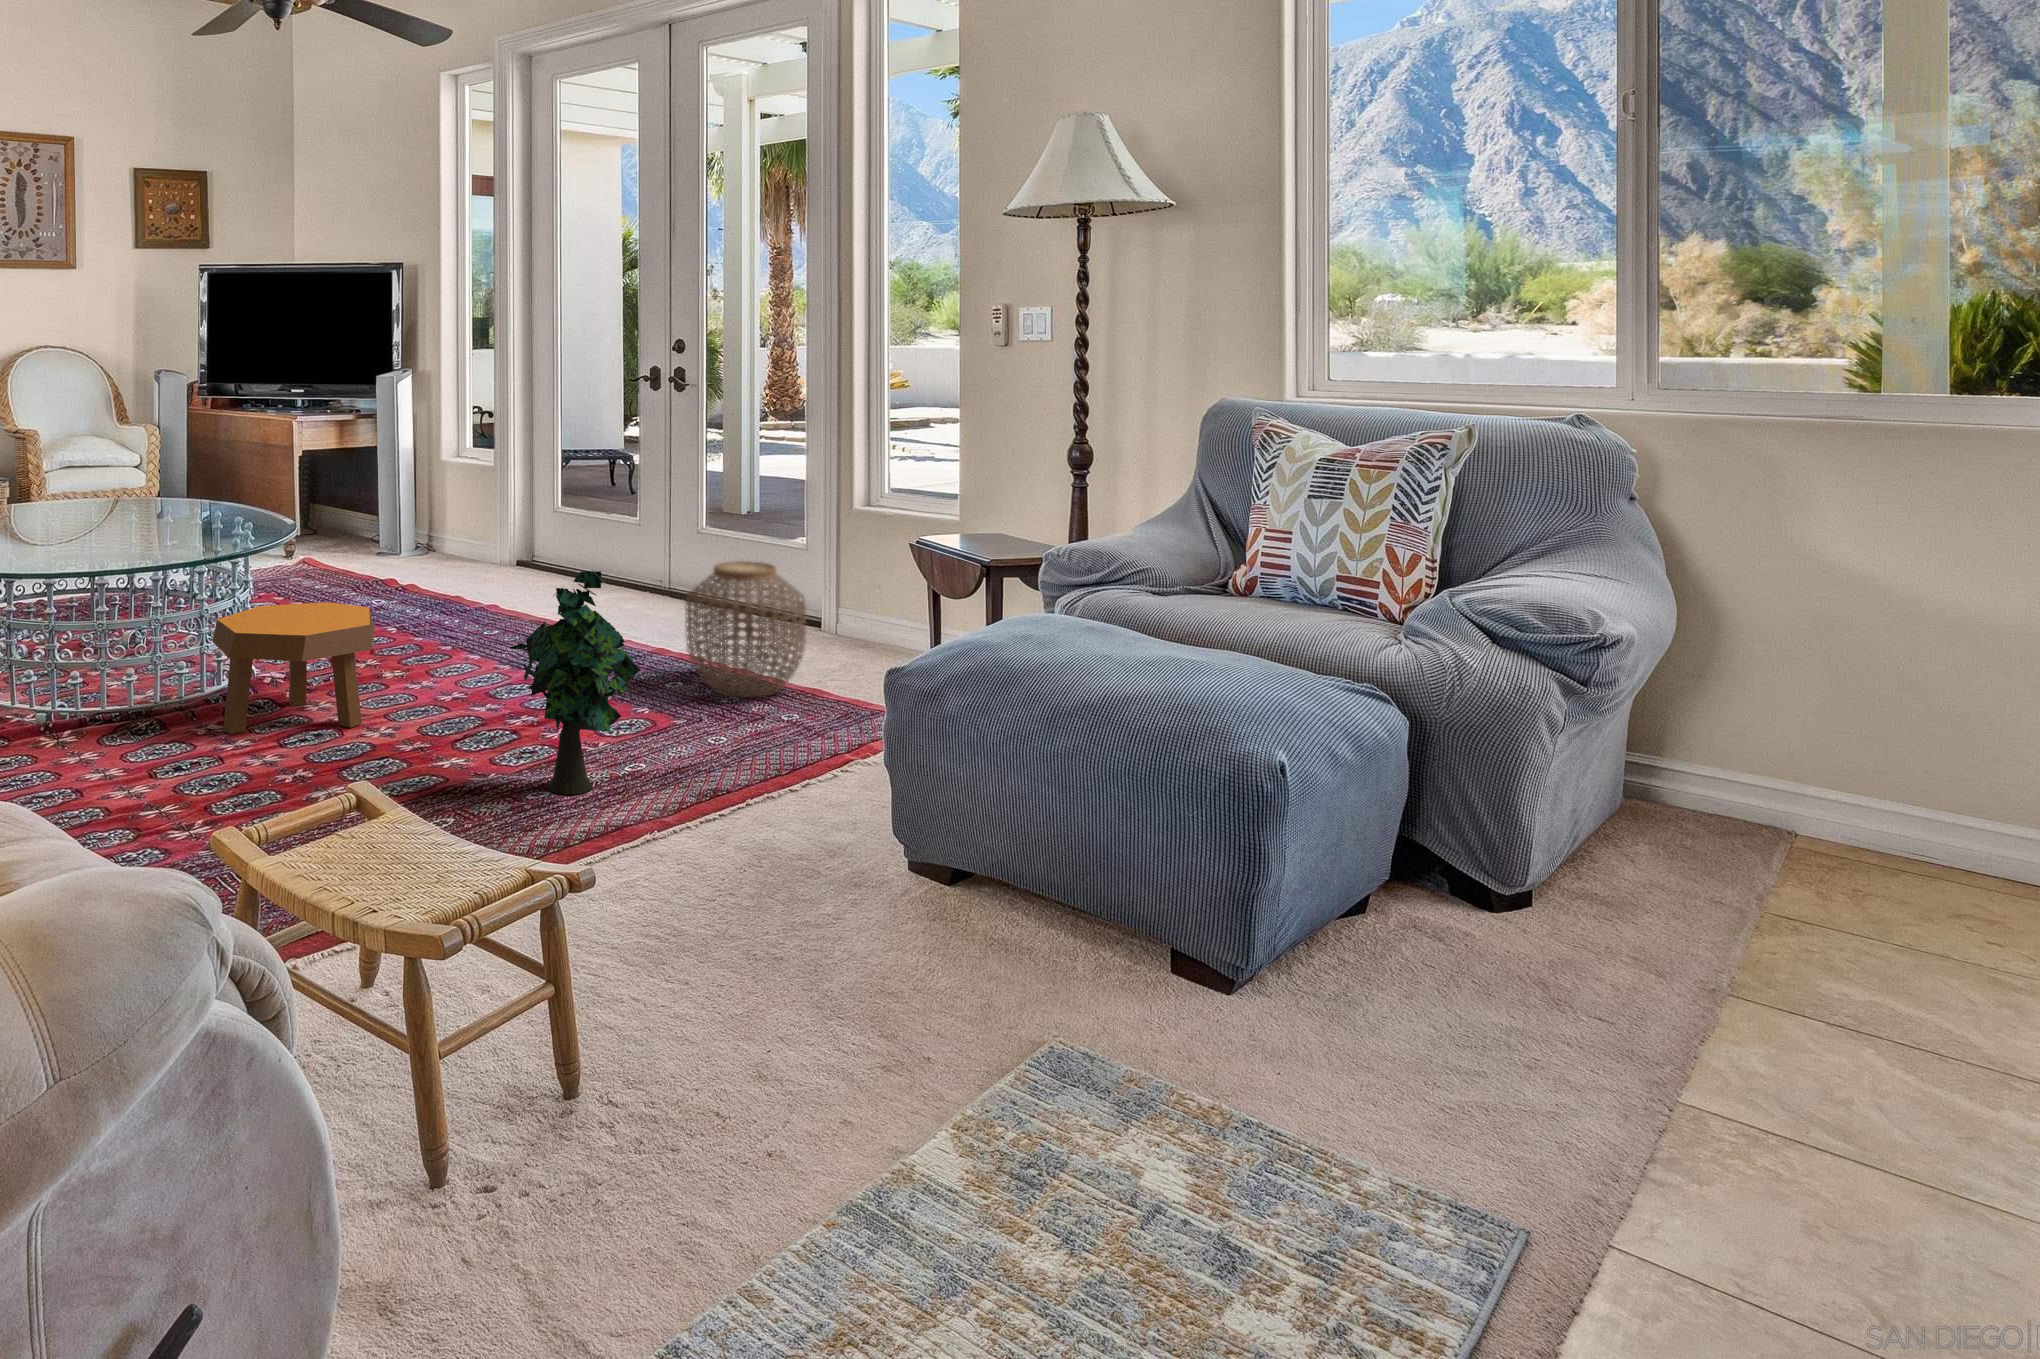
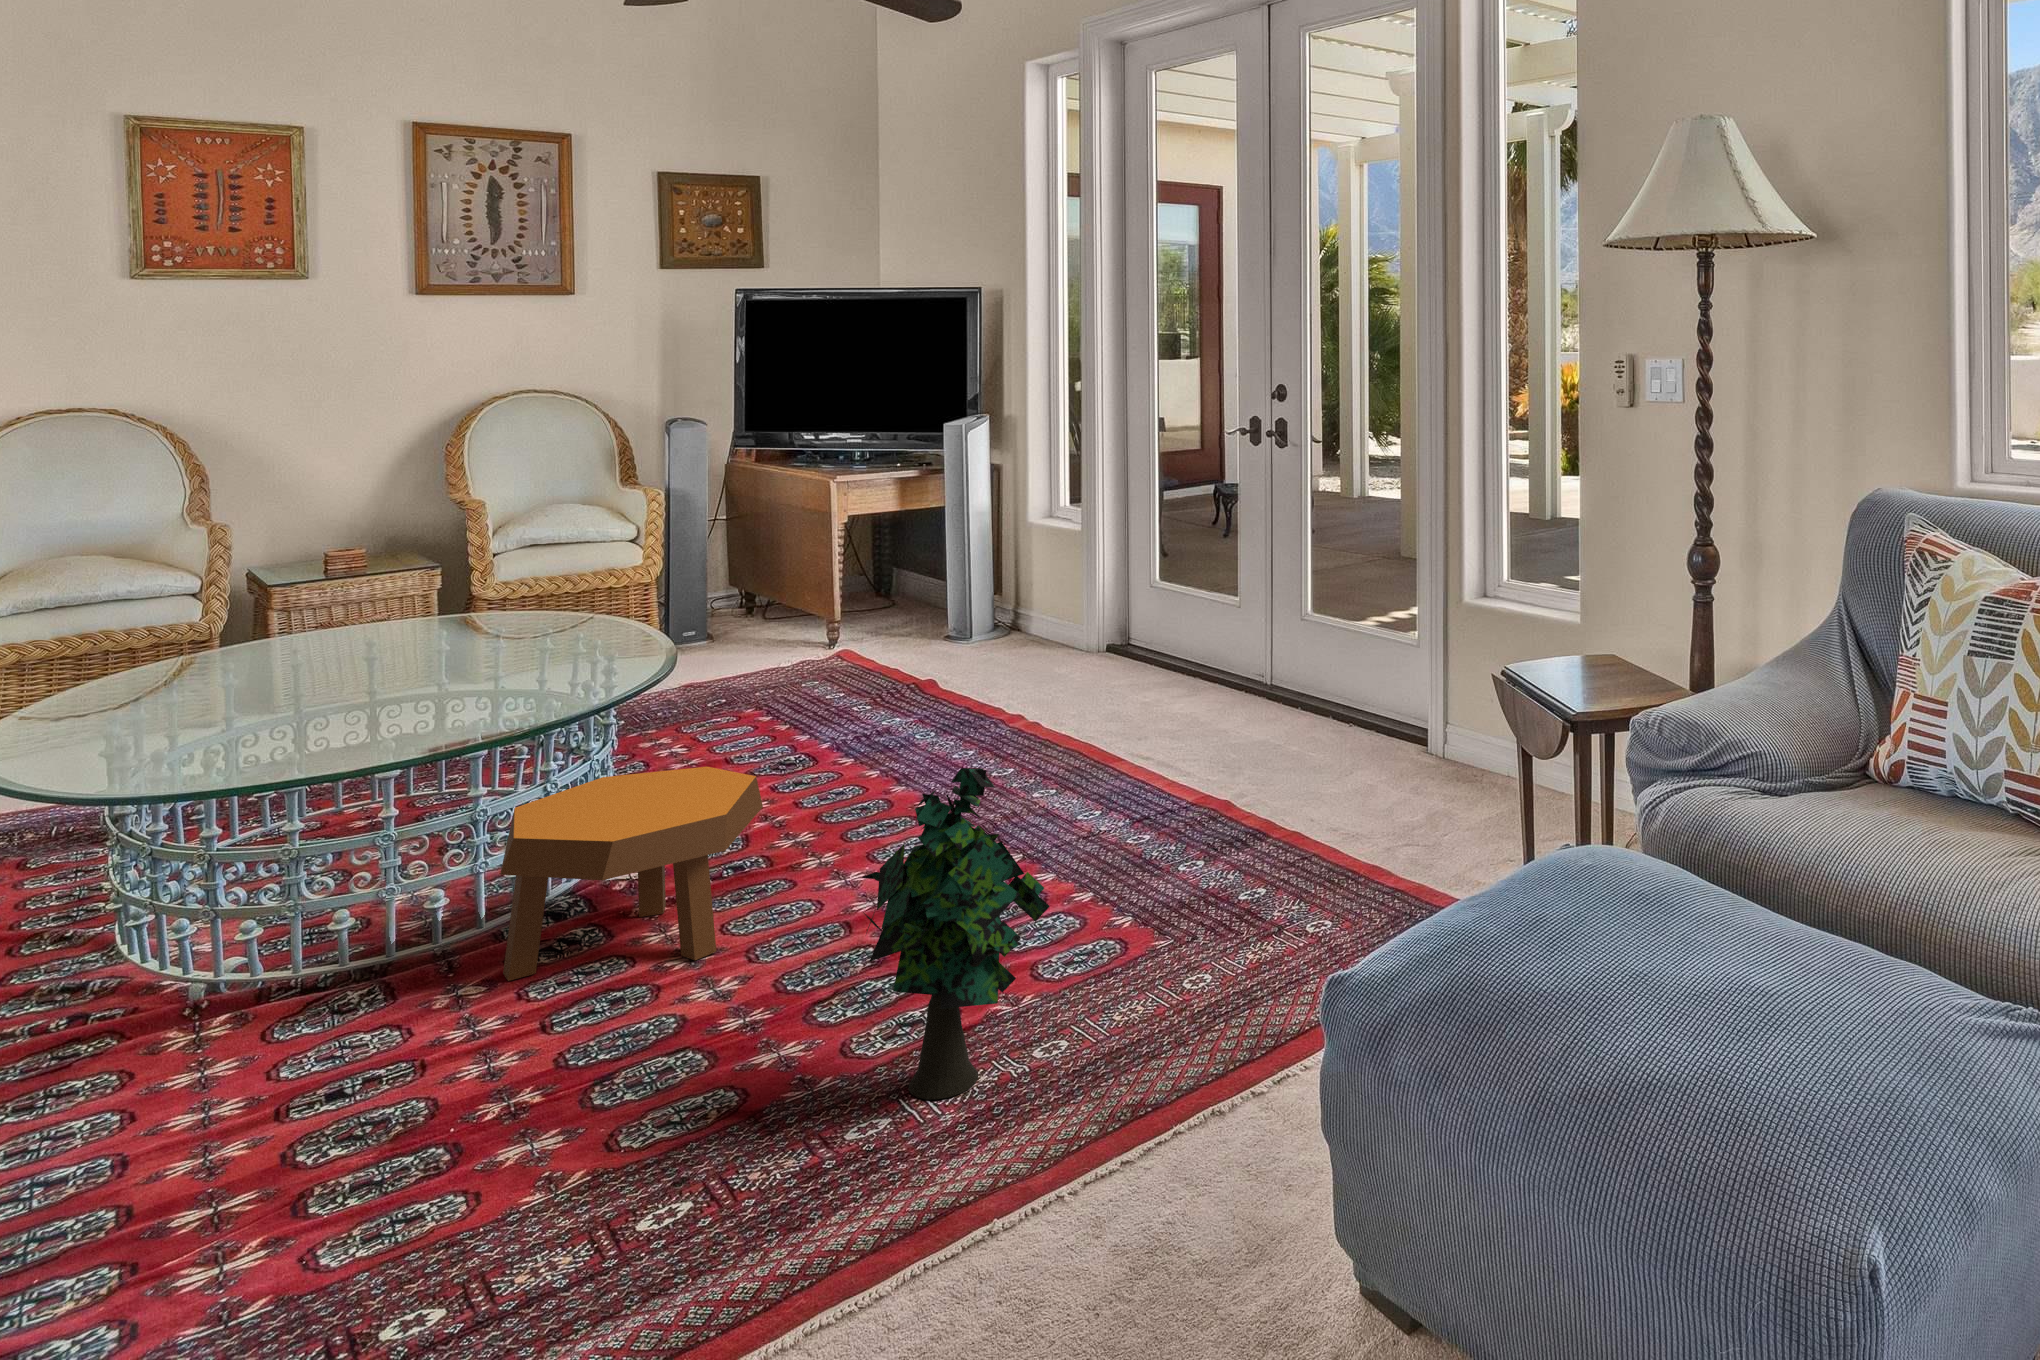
woven basket: present [685,561,806,697] -> none [1200,694,1357,880]

